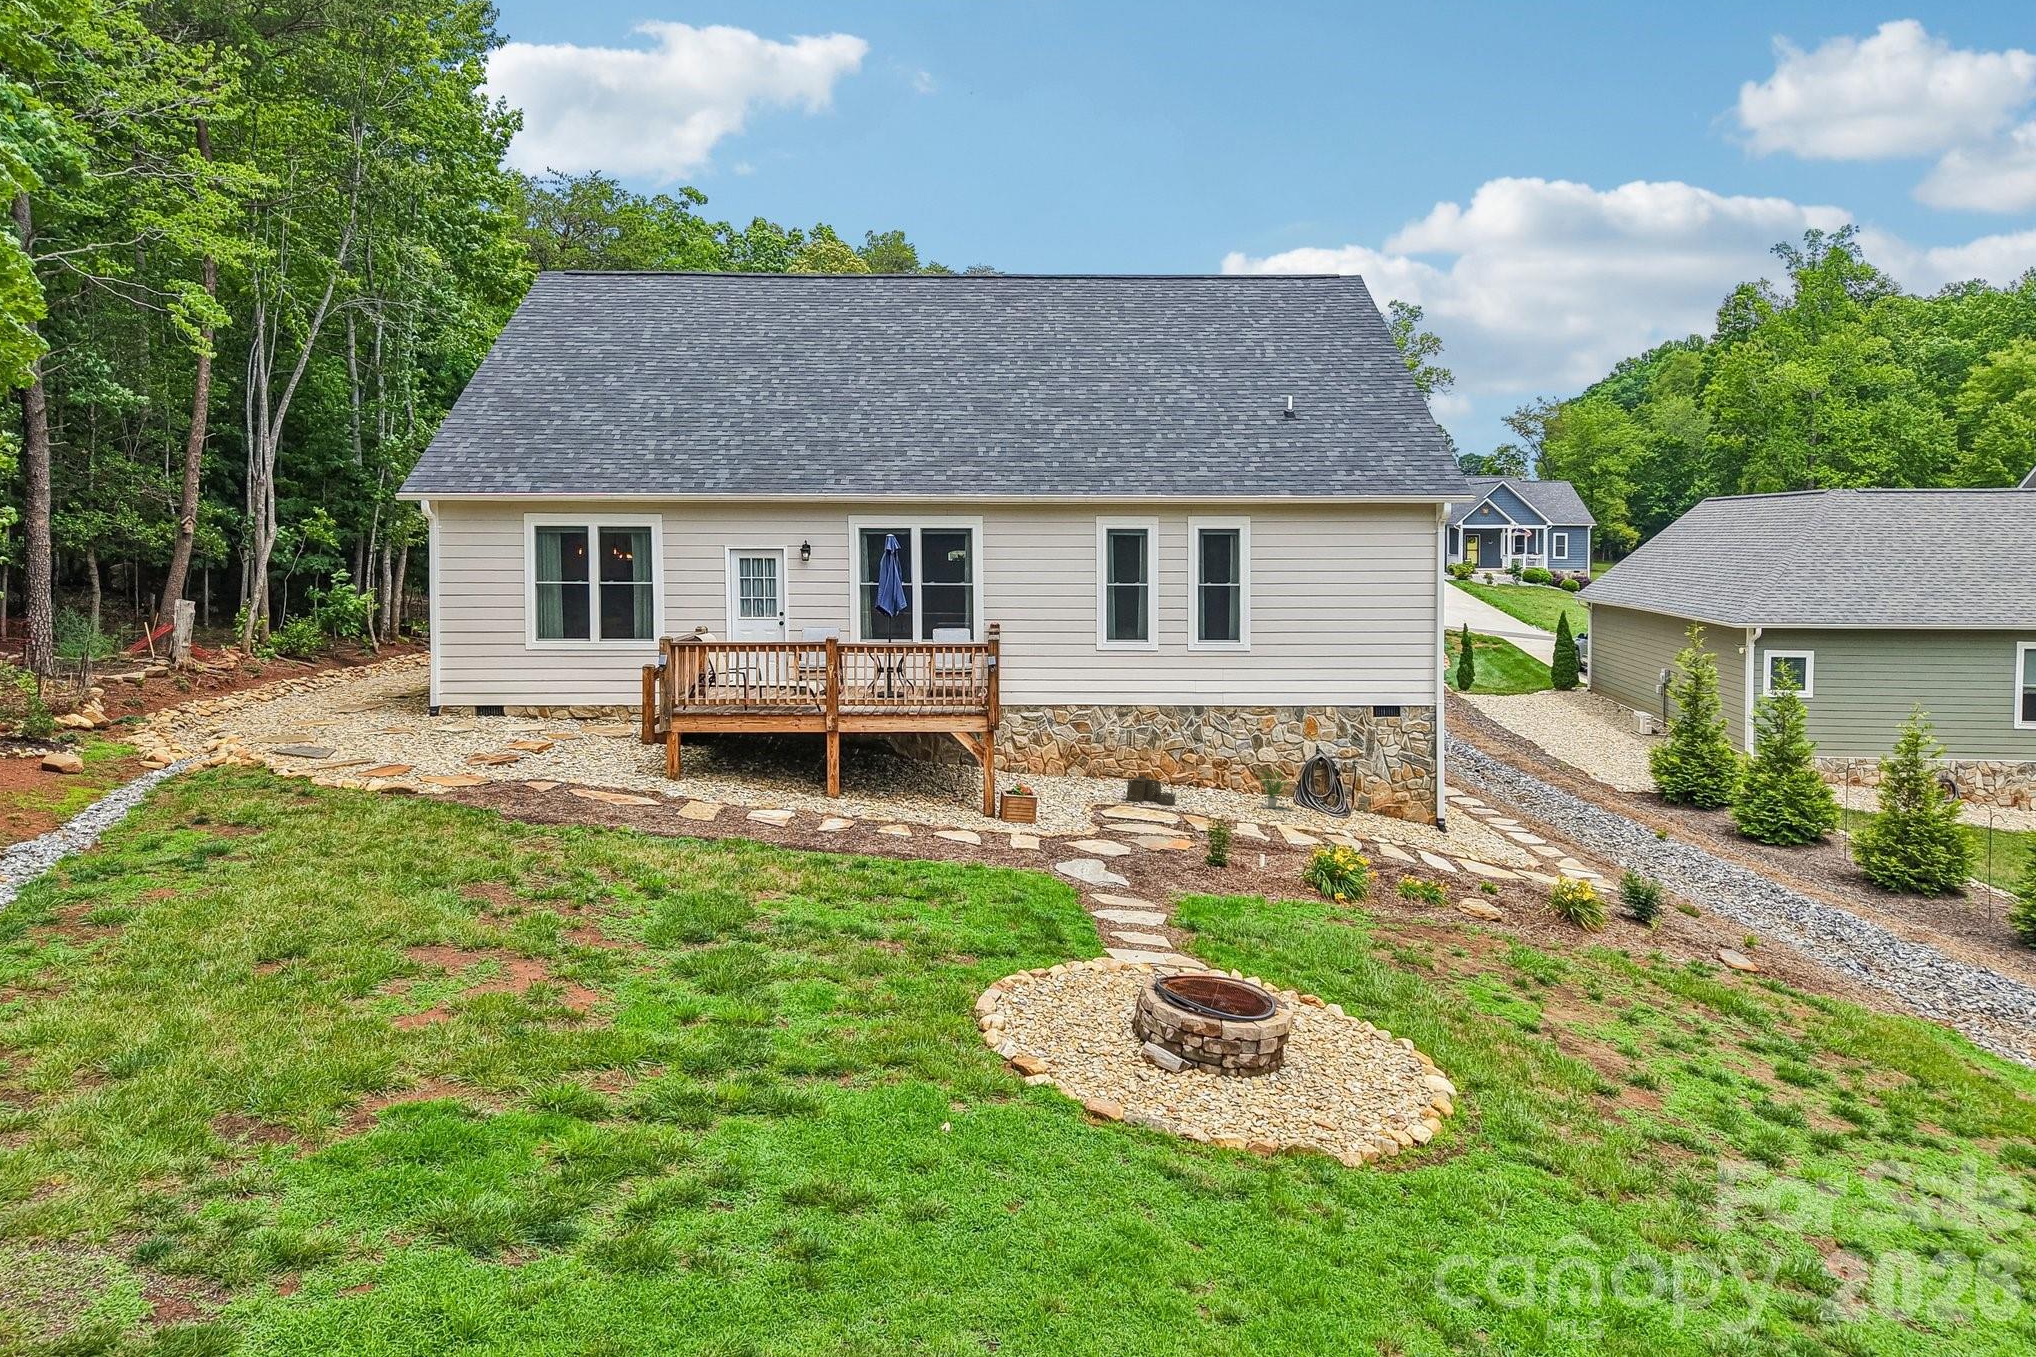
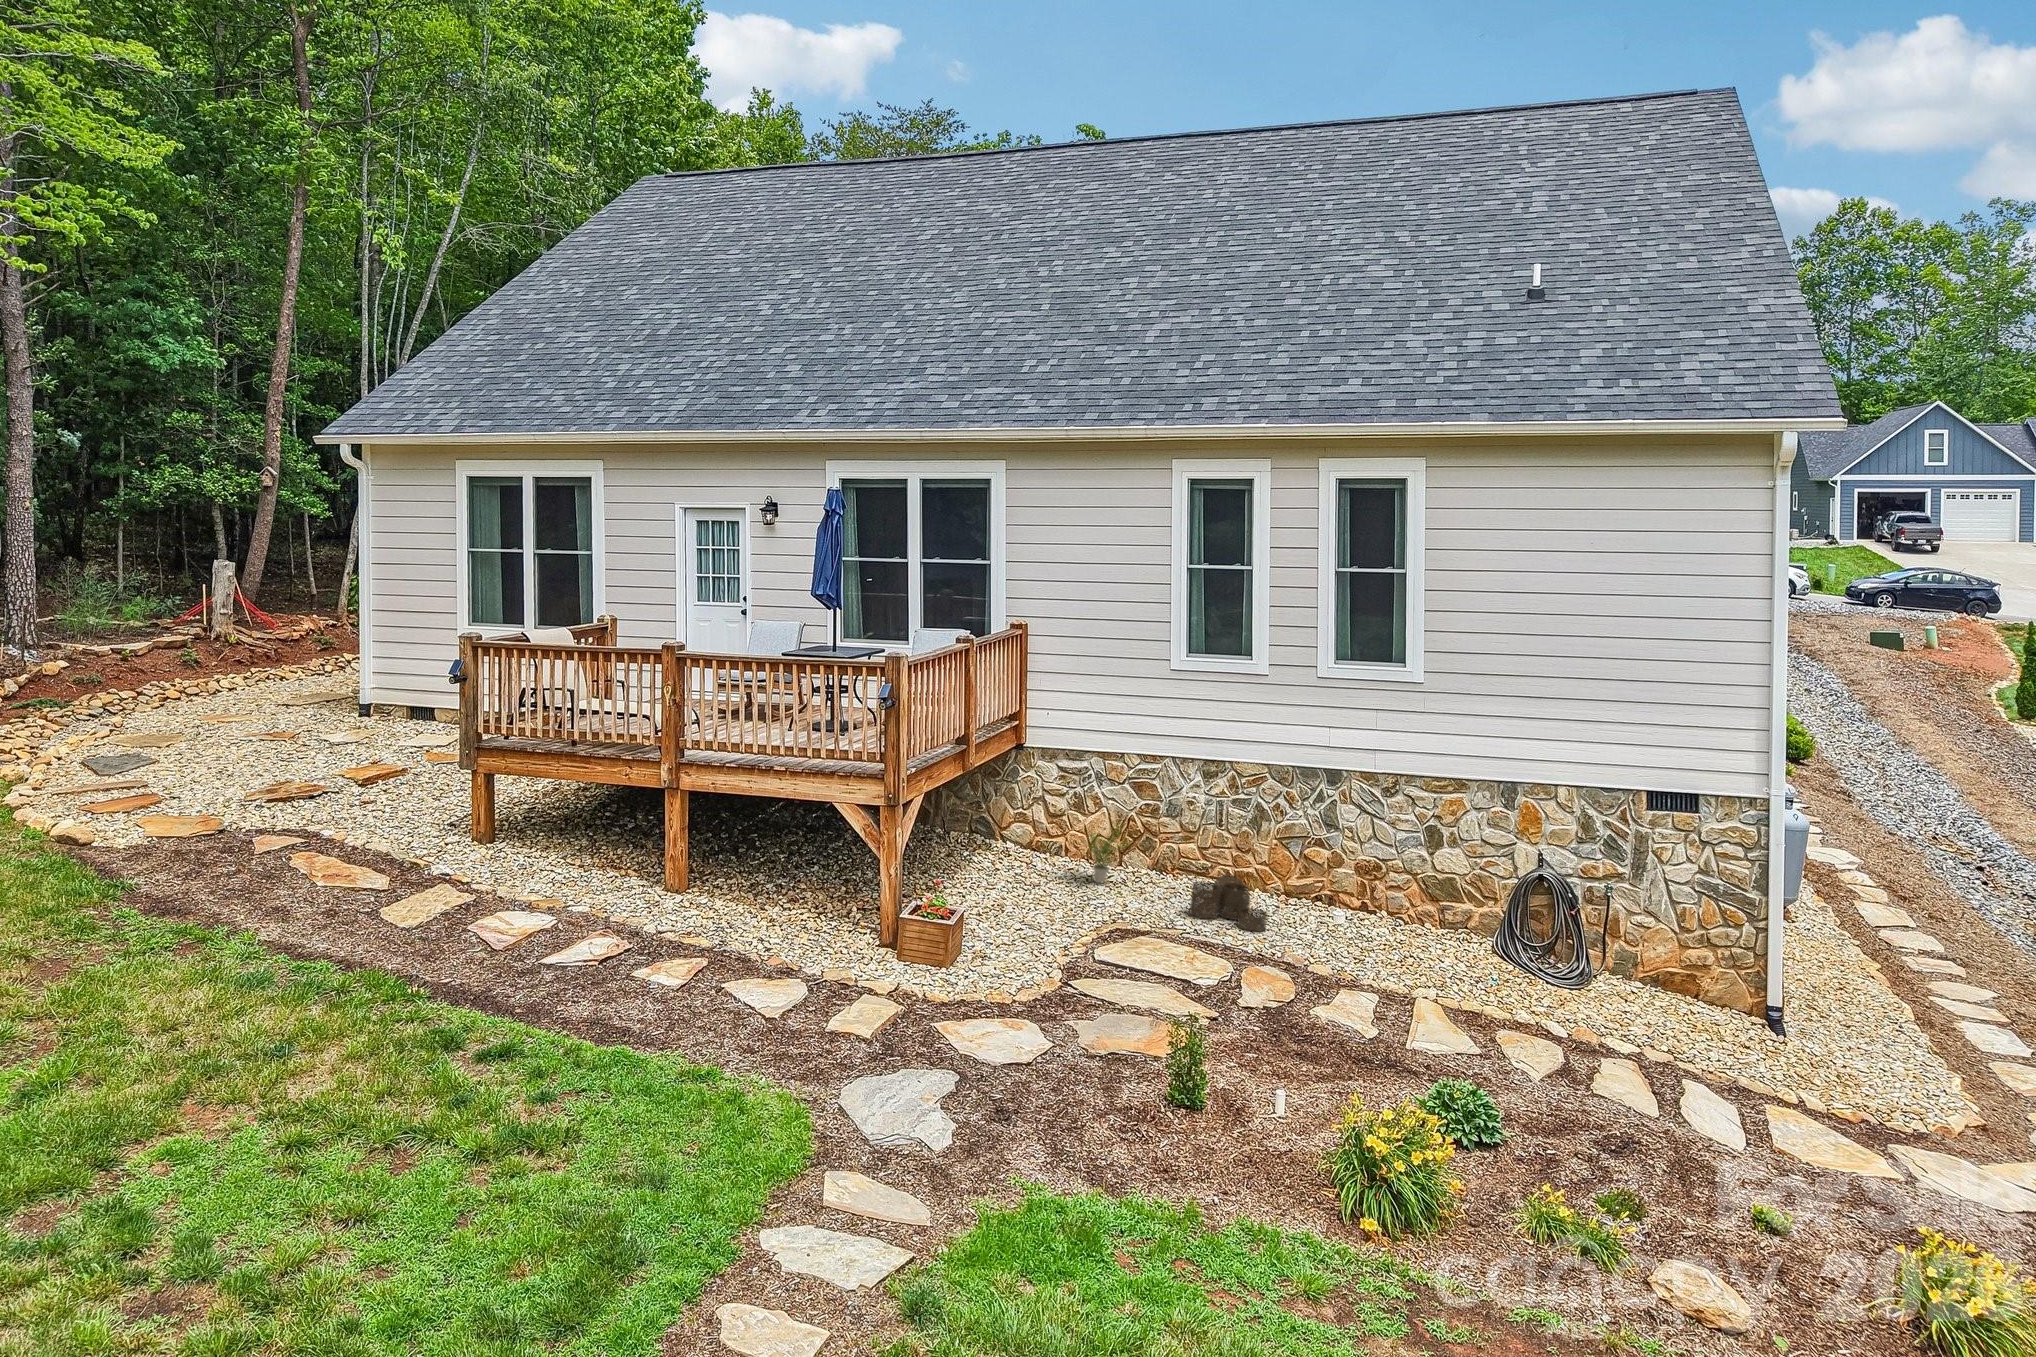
potted plant: present [1261,769,1288,808] -> present [1083,828,1124,883]

